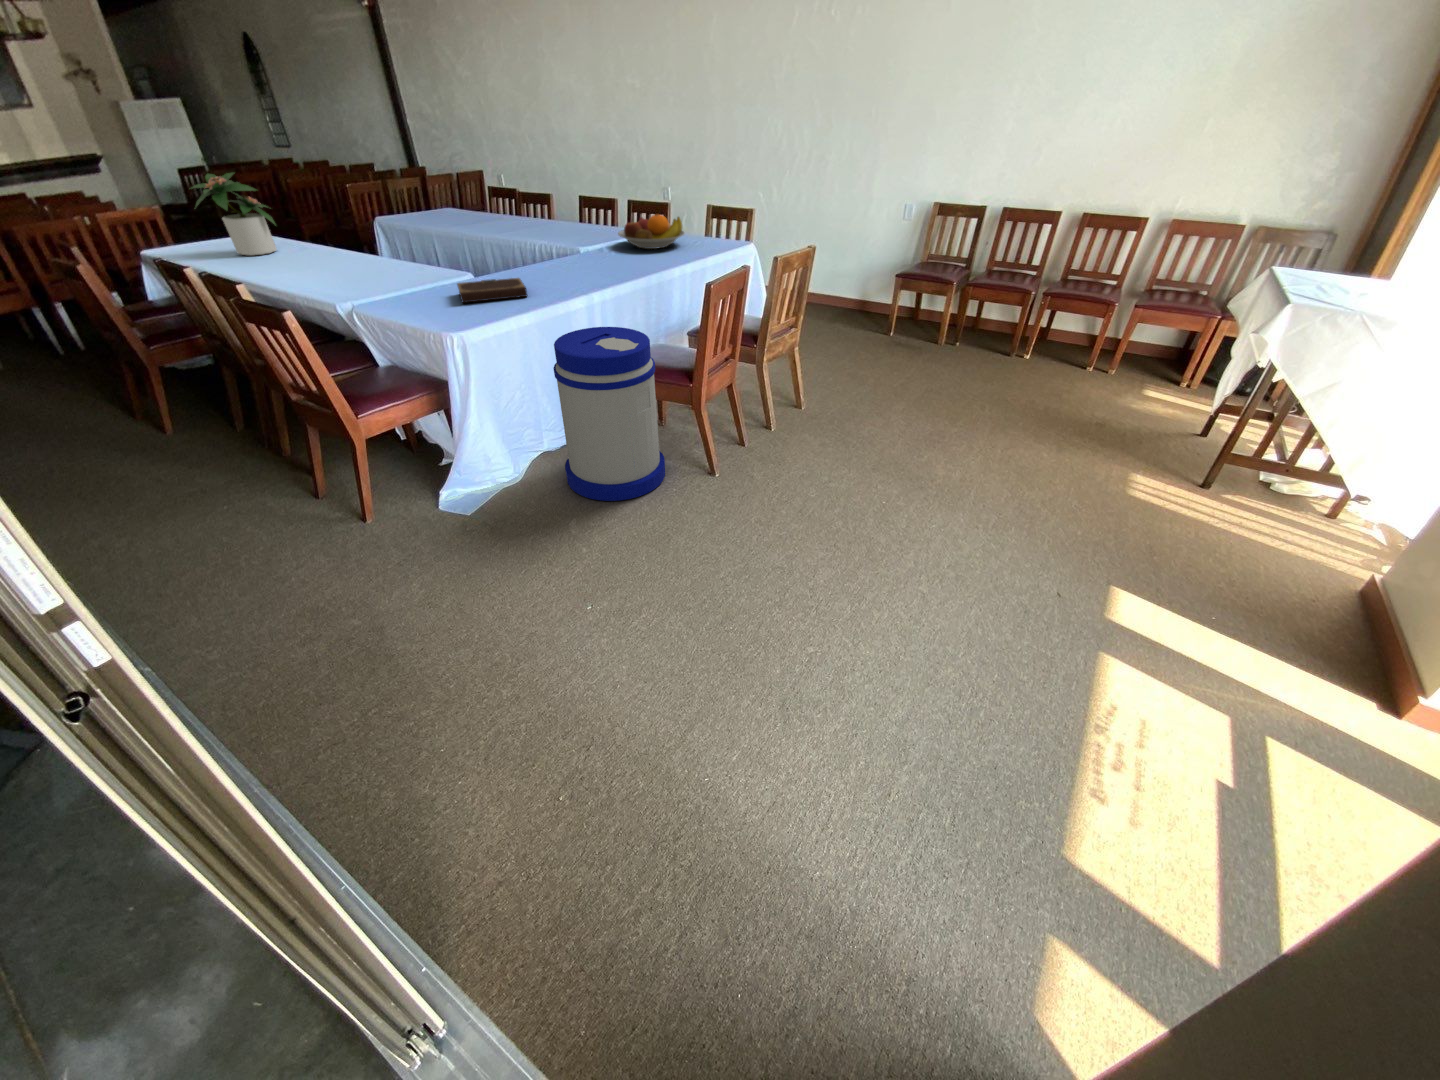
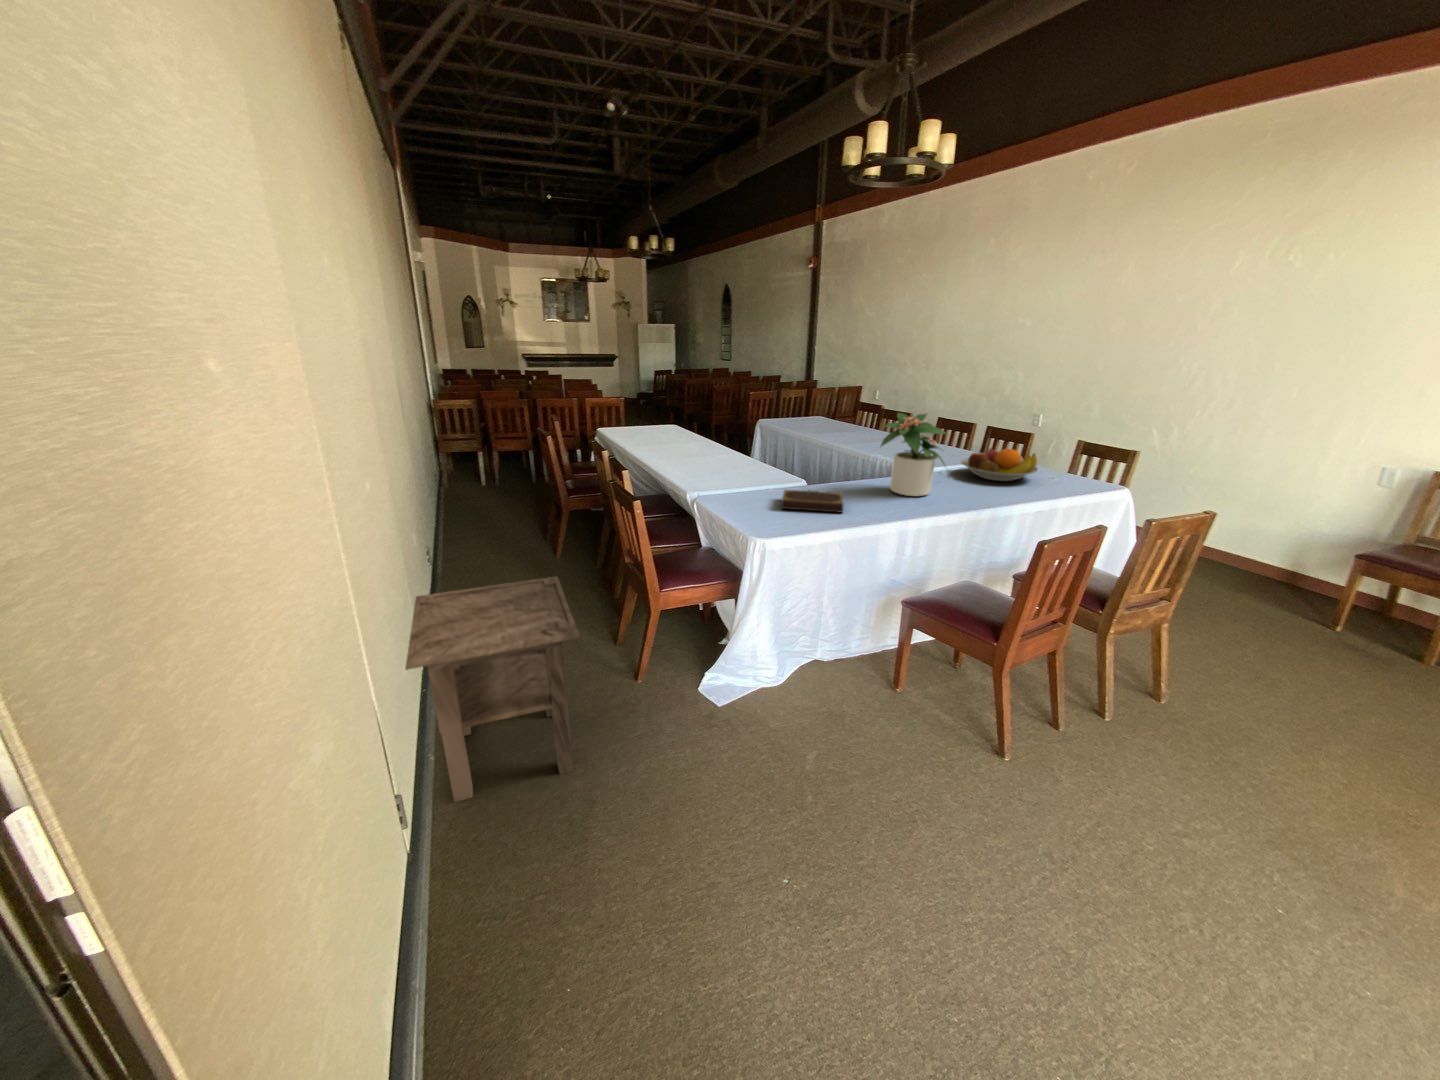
potted plant: present [192,172,277,256] -> present [881,413,946,496]
trash can: present [553,327,665,501] -> none [827,554,958,750]
side table: none [13,427,343,692] -> present [405,577,580,802]

